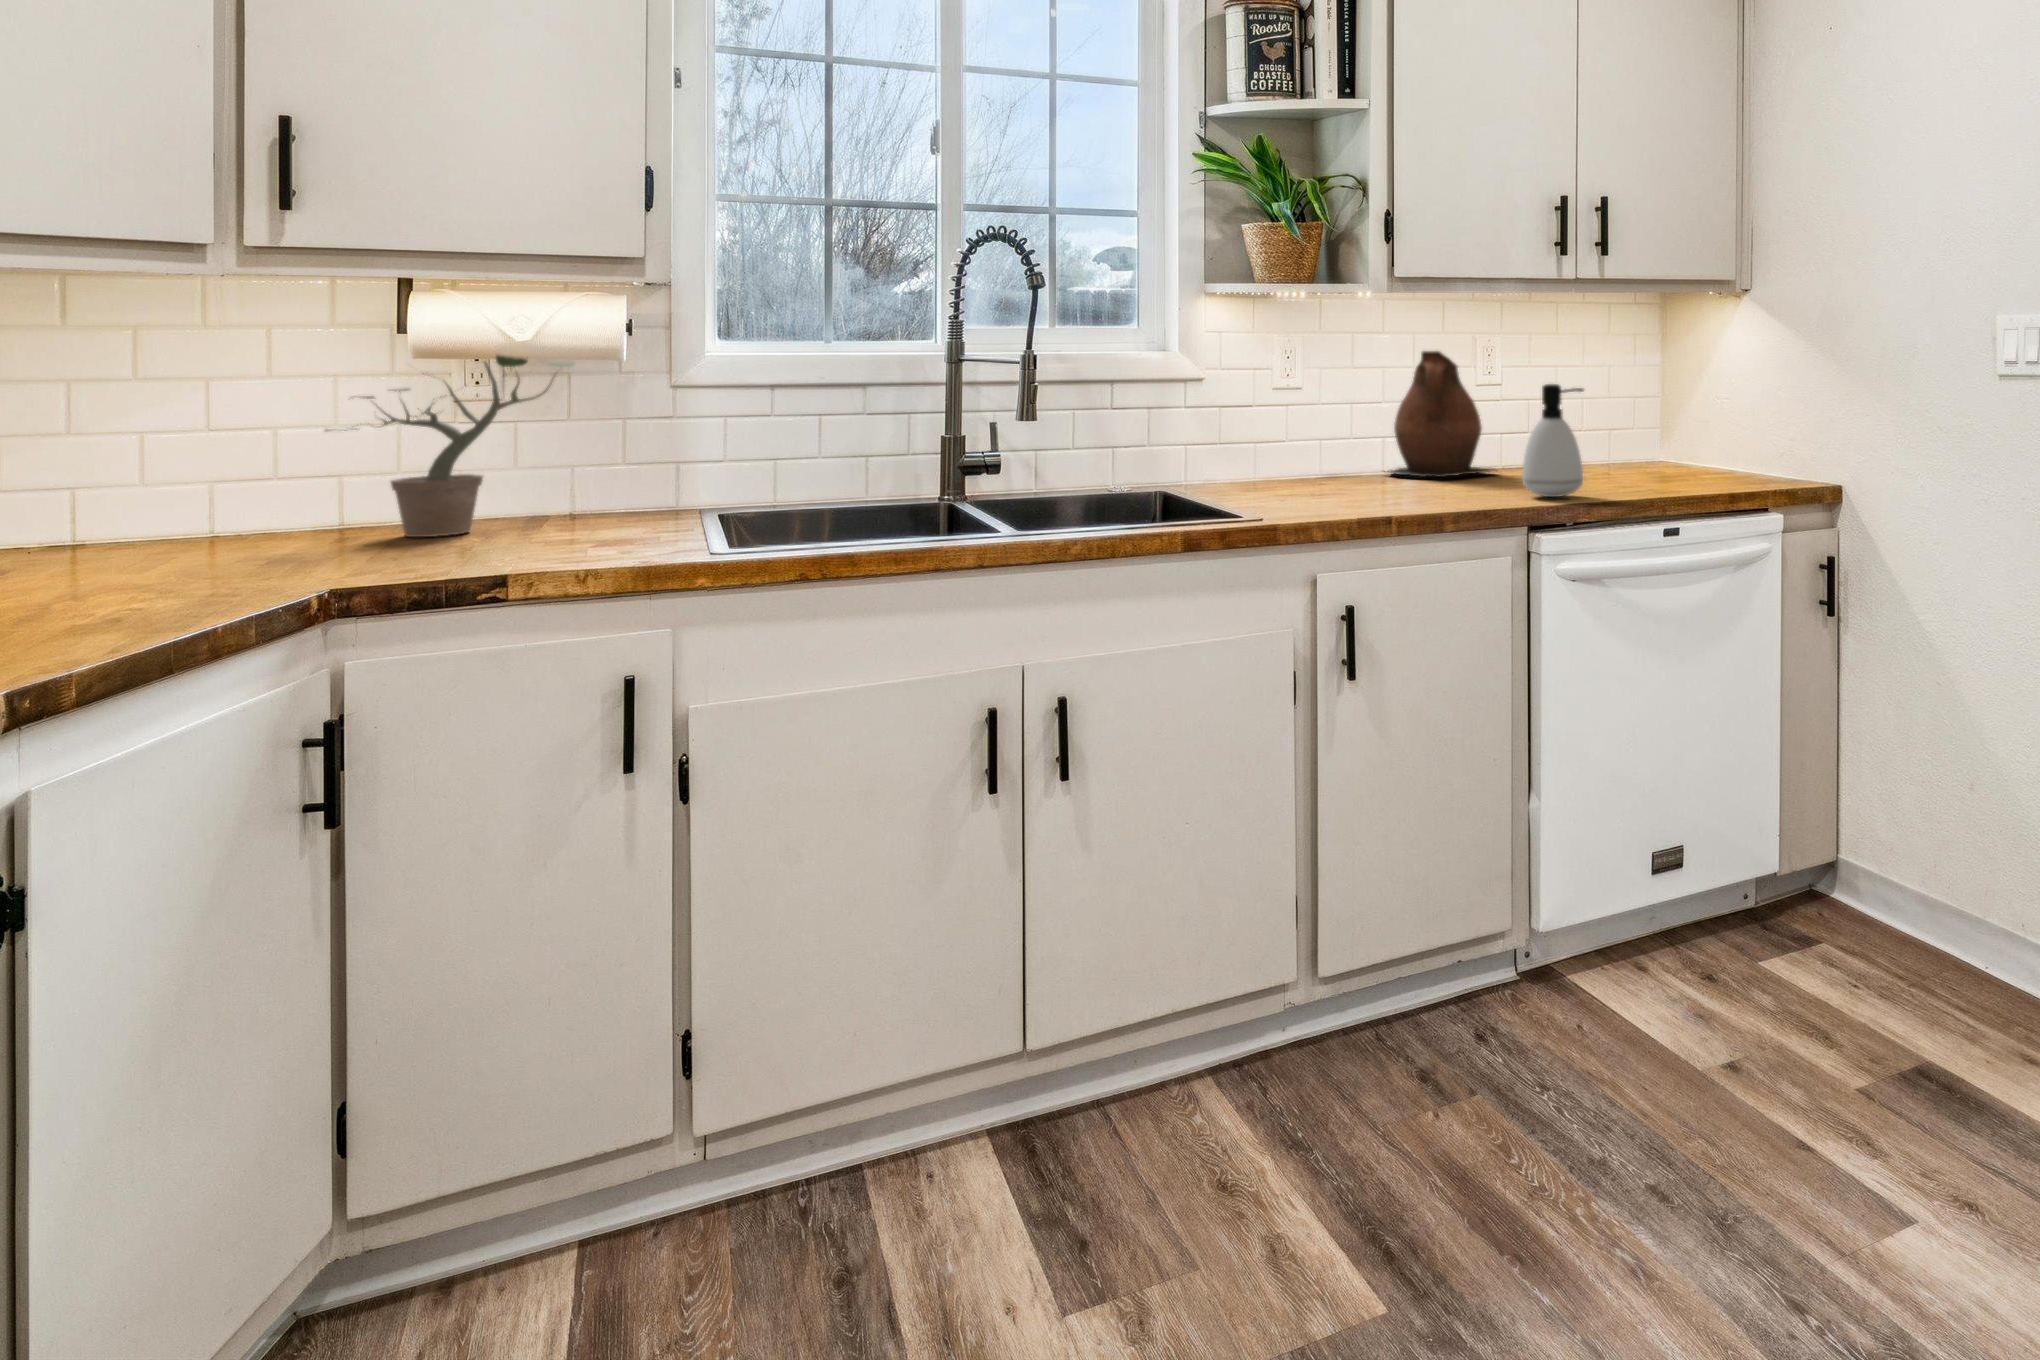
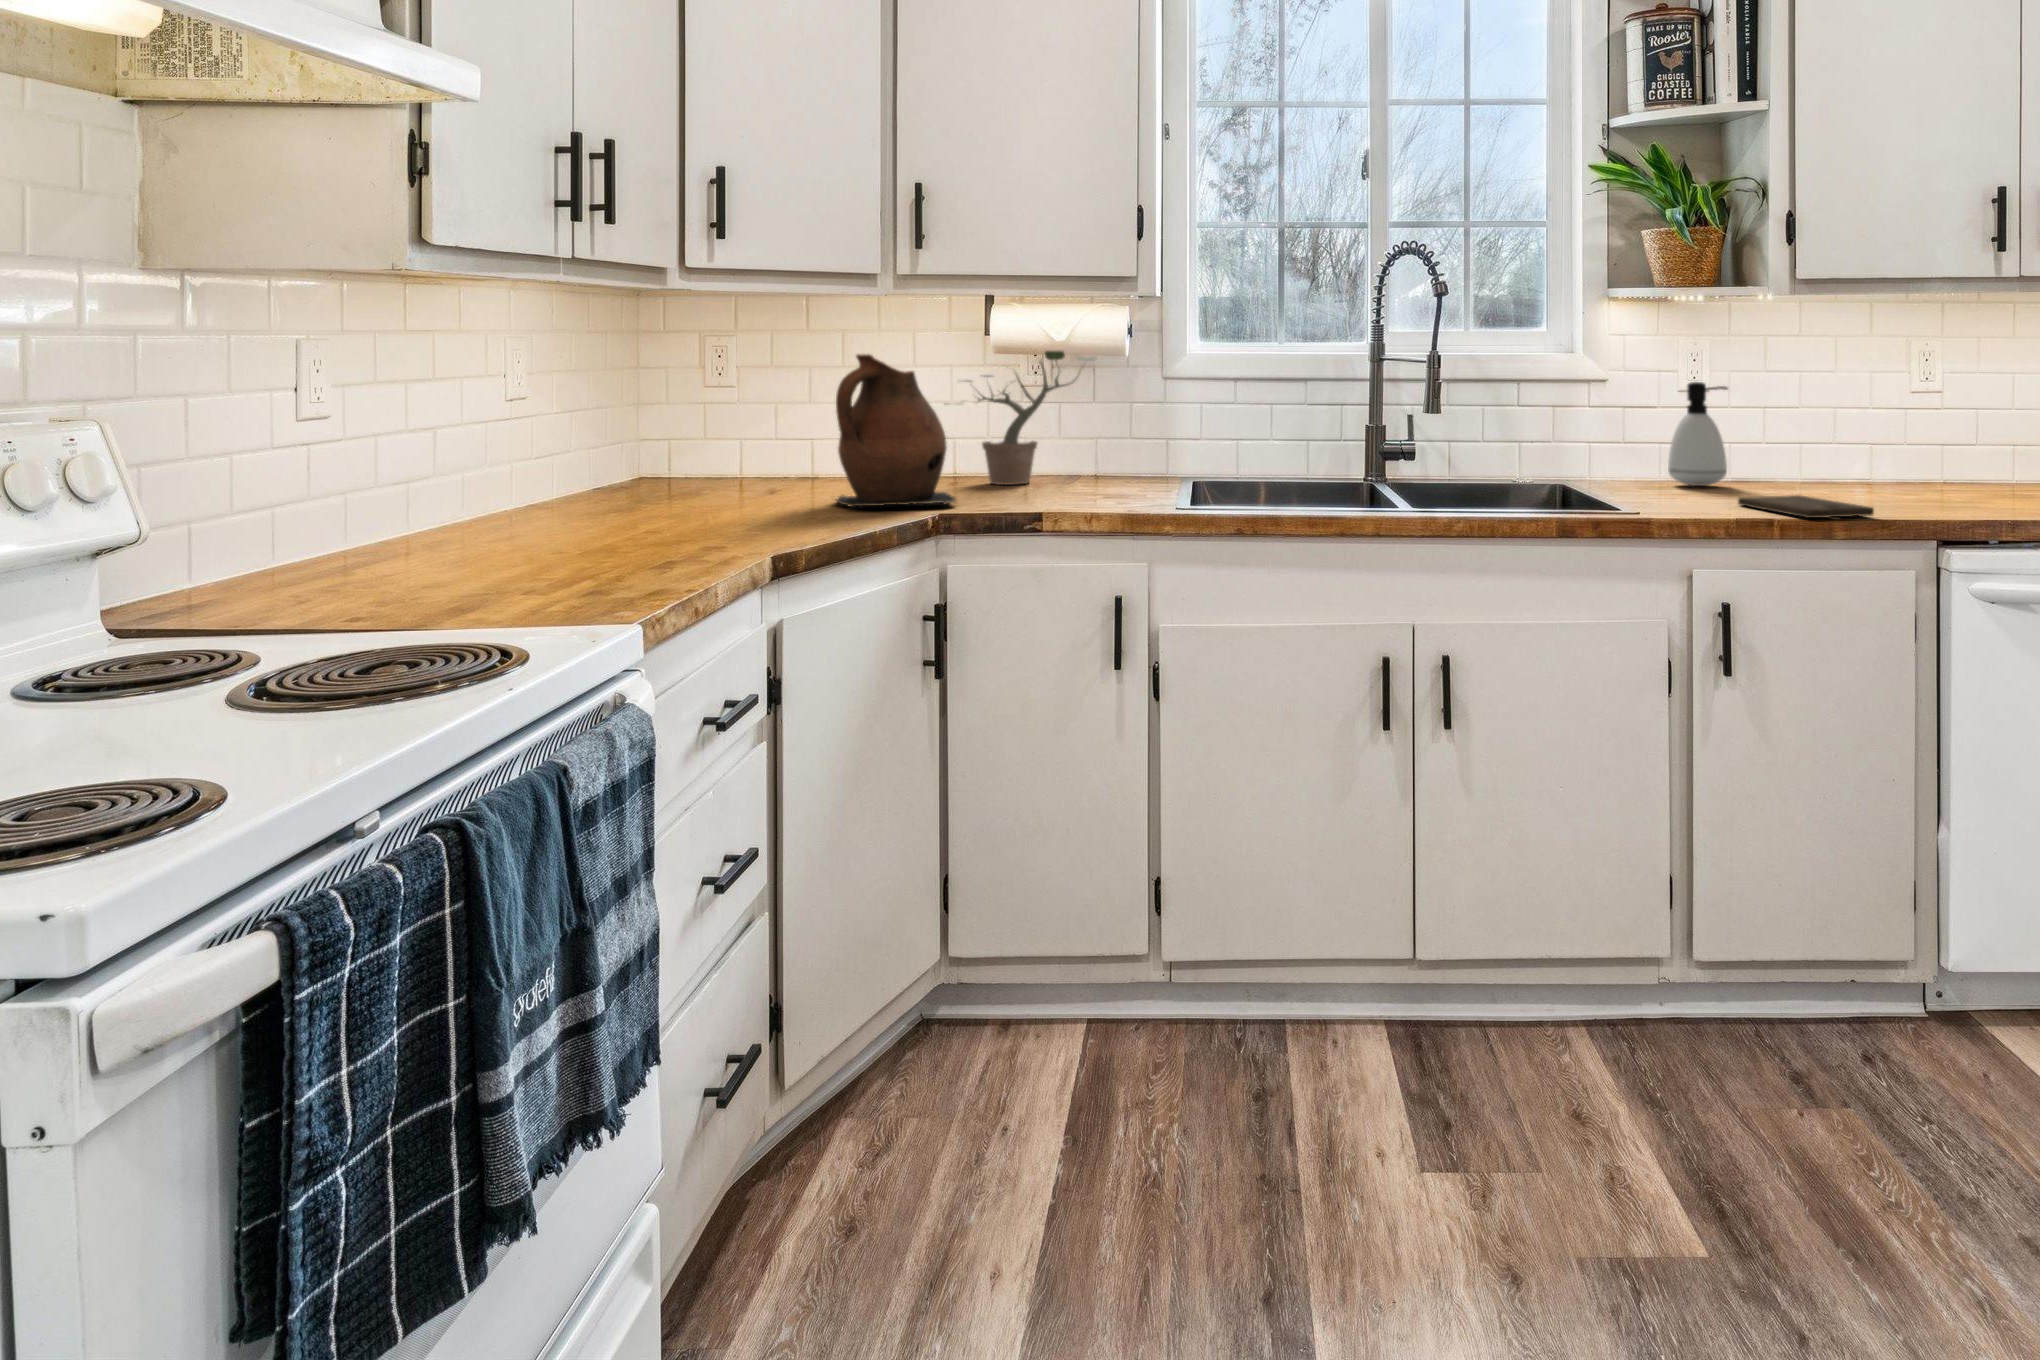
ceramic pitcher: present [1384,351,1493,477] -> present [836,354,957,507]
soap dispenser: present [1522,384,1583,497] -> present [1668,382,1728,486]
cutting board: none [1350,490,1478,513] -> present [1738,495,1874,518]

